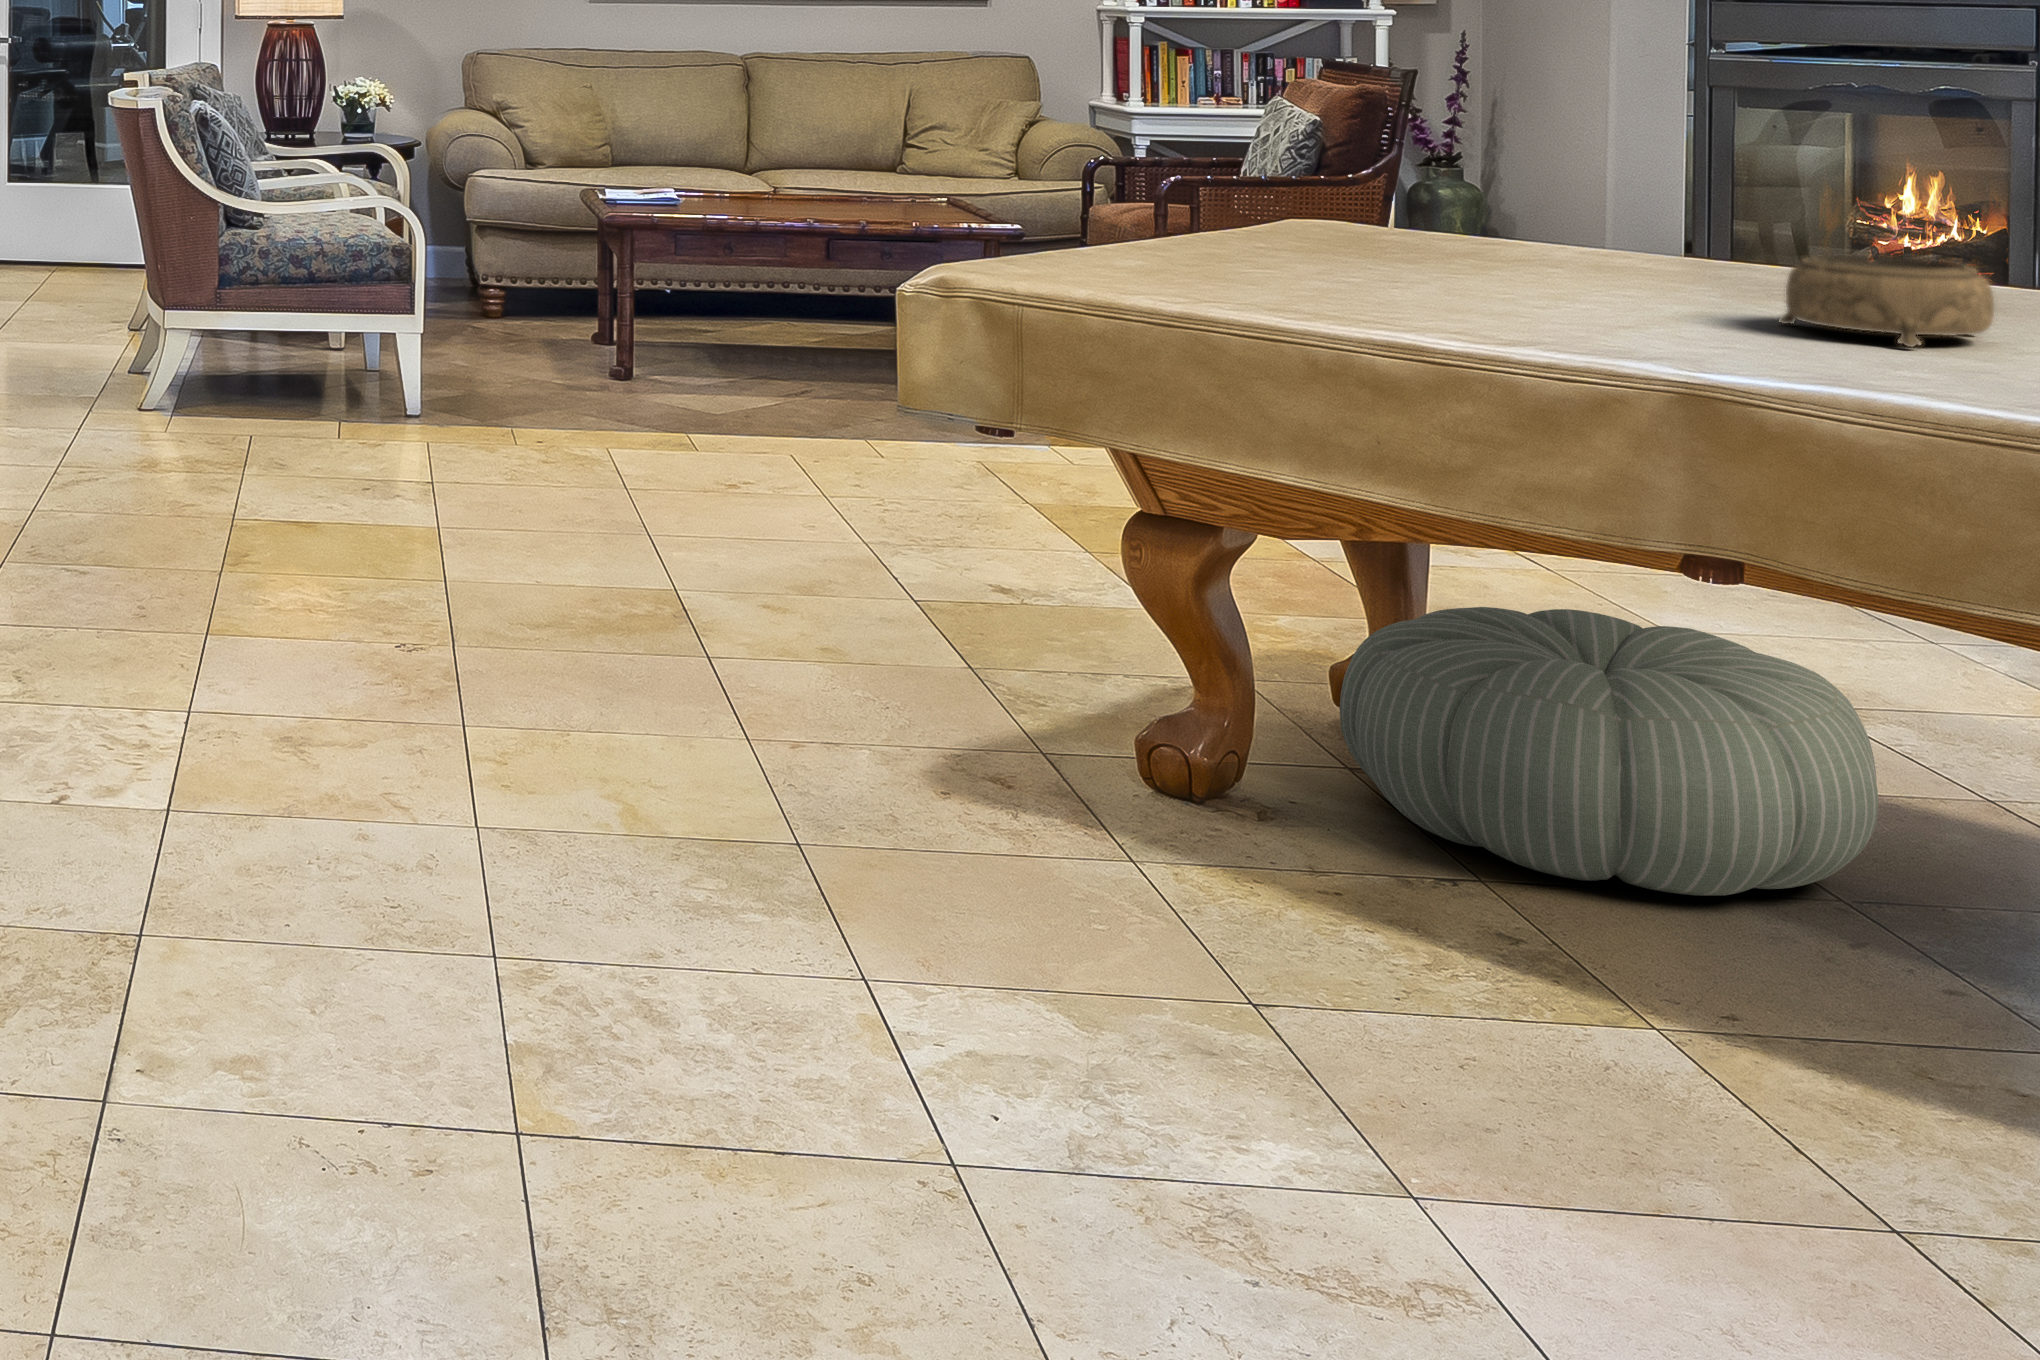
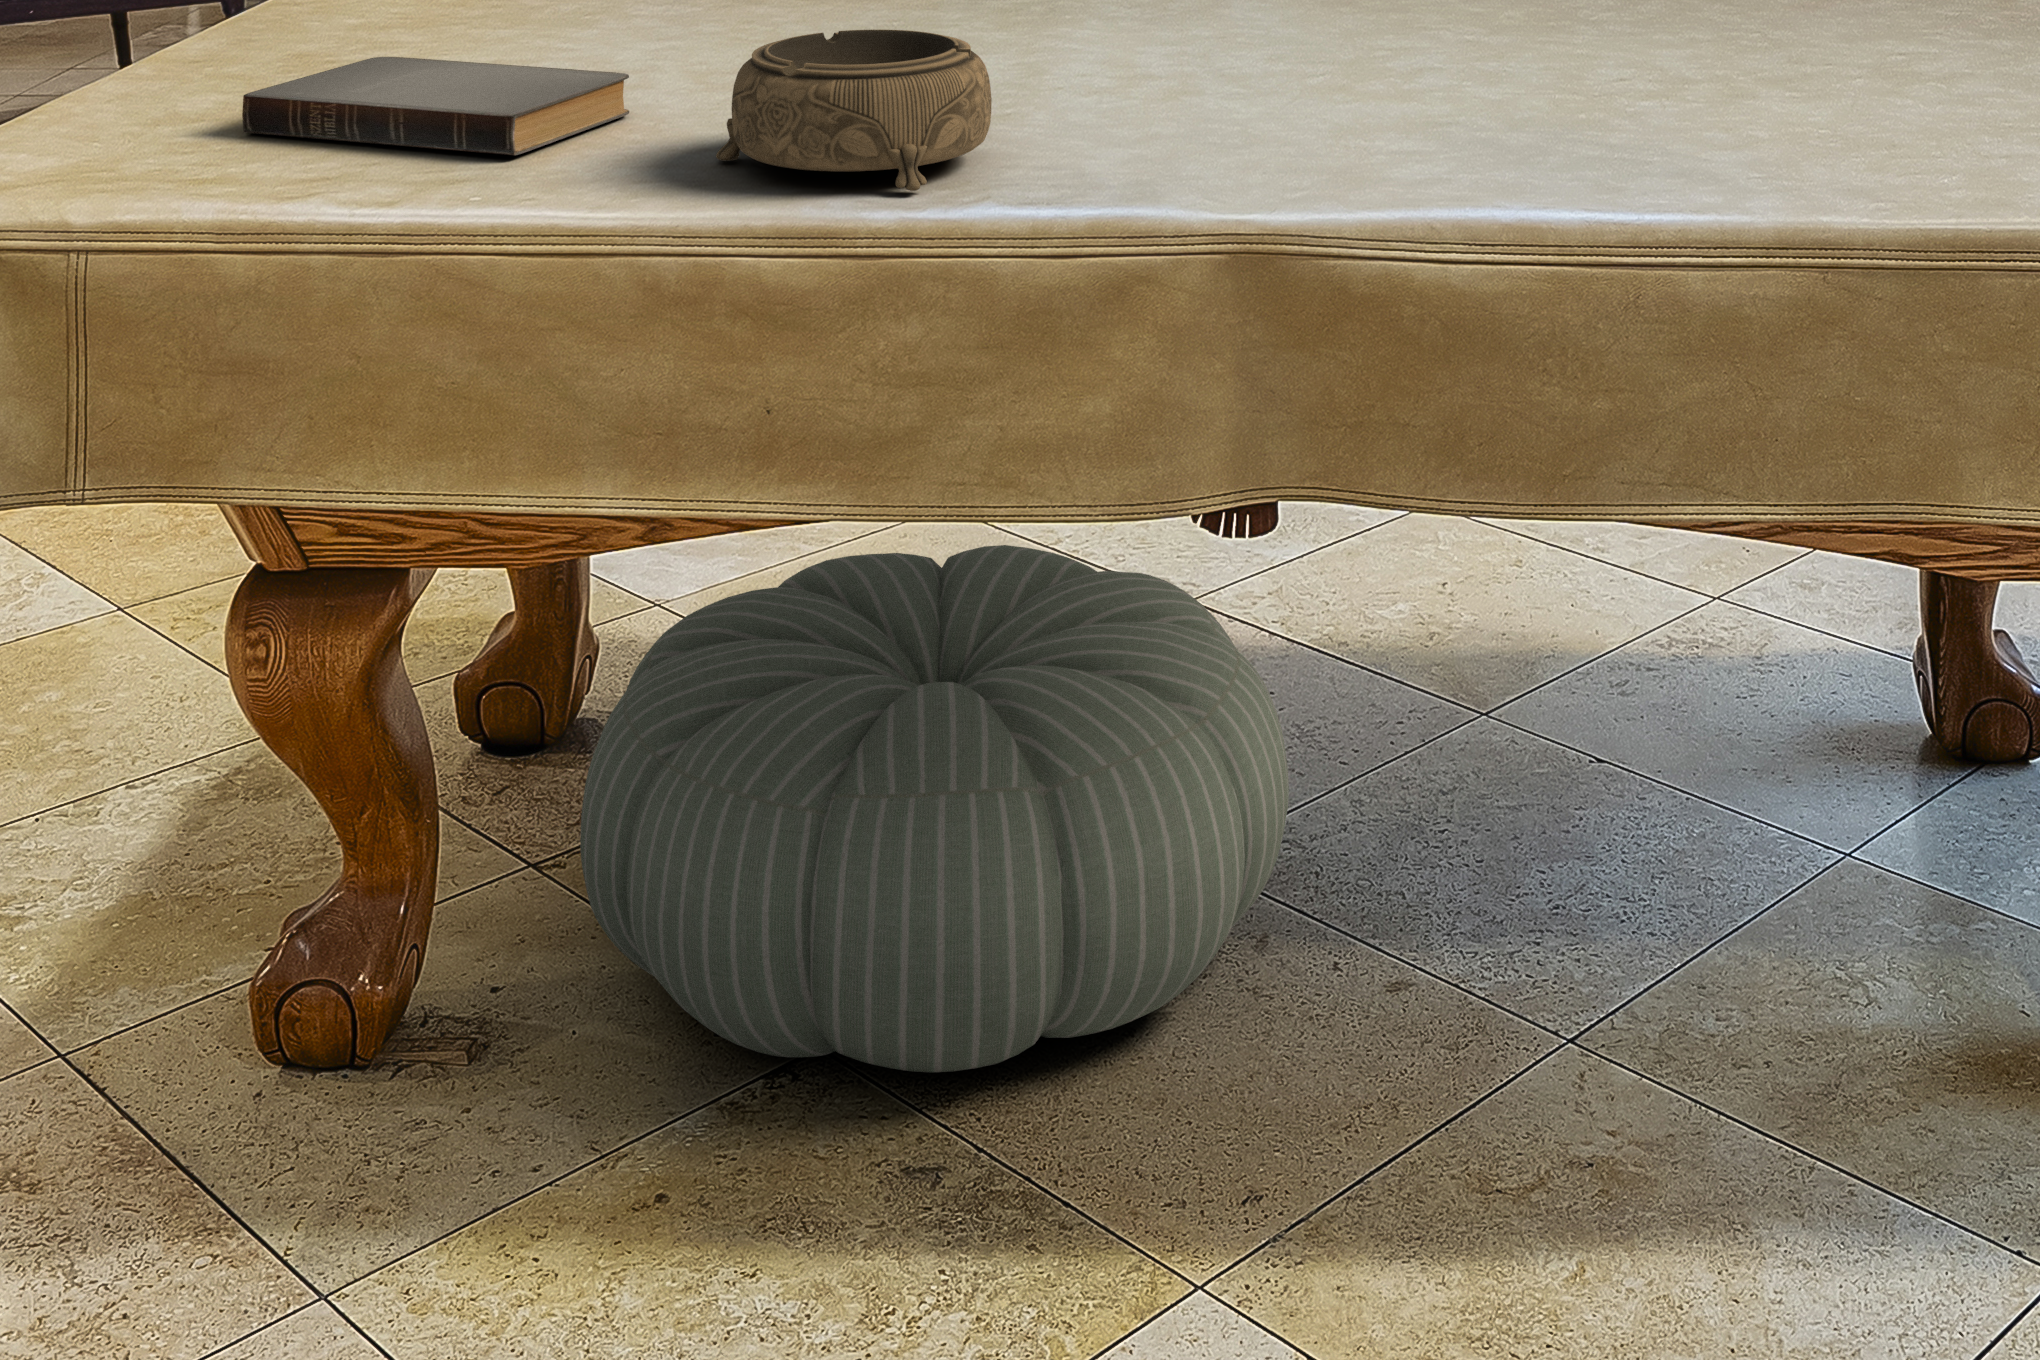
book: none [1134,229,1356,273] -> present [242,57,629,155]
decorative bowl: present [1779,255,1994,347] -> present [716,29,992,191]

